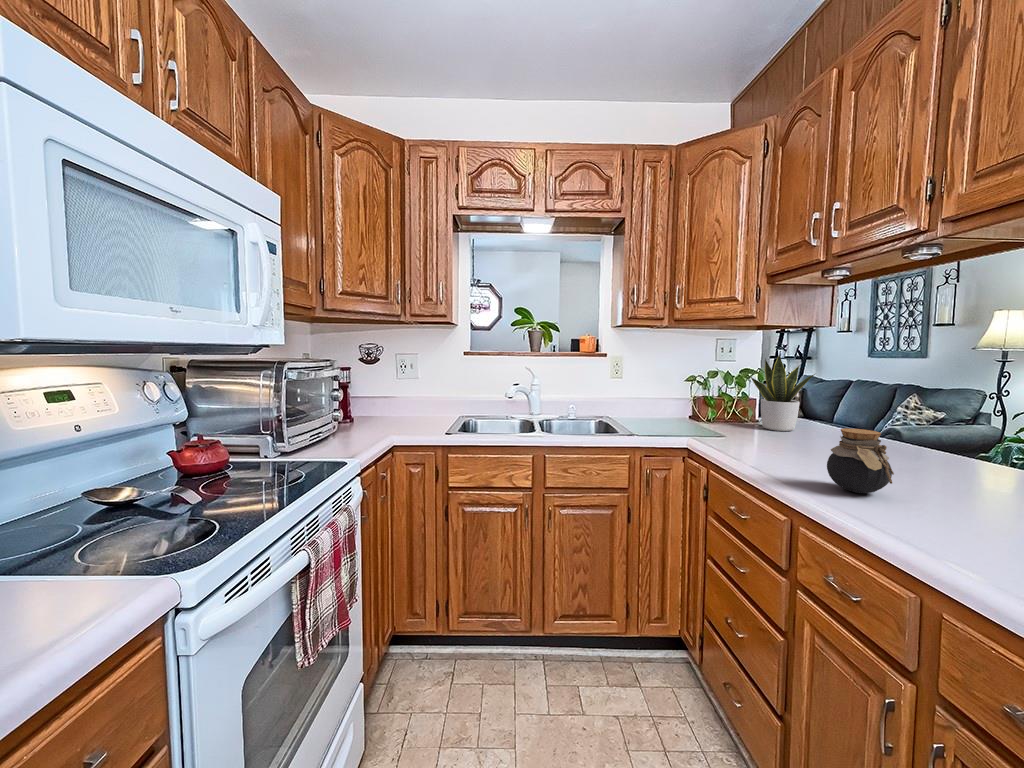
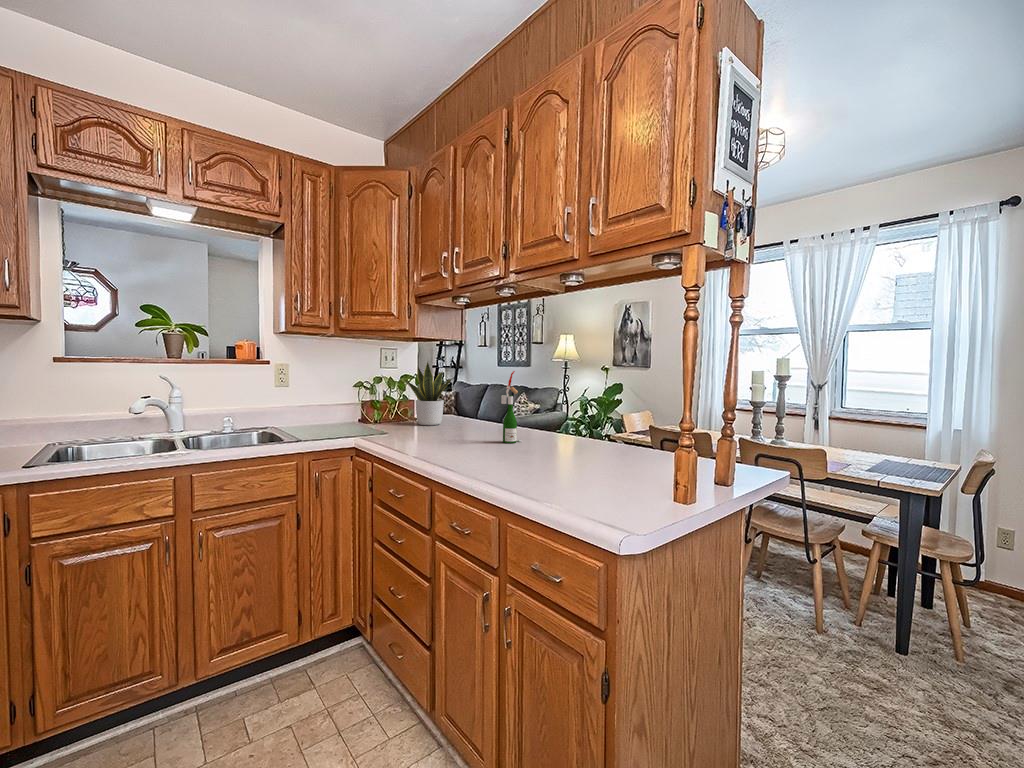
wine bottle: none [903,369,941,472] -> present [501,371,522,443]
jar: present [827,428,894,493] -> none [452,415,490,461]

